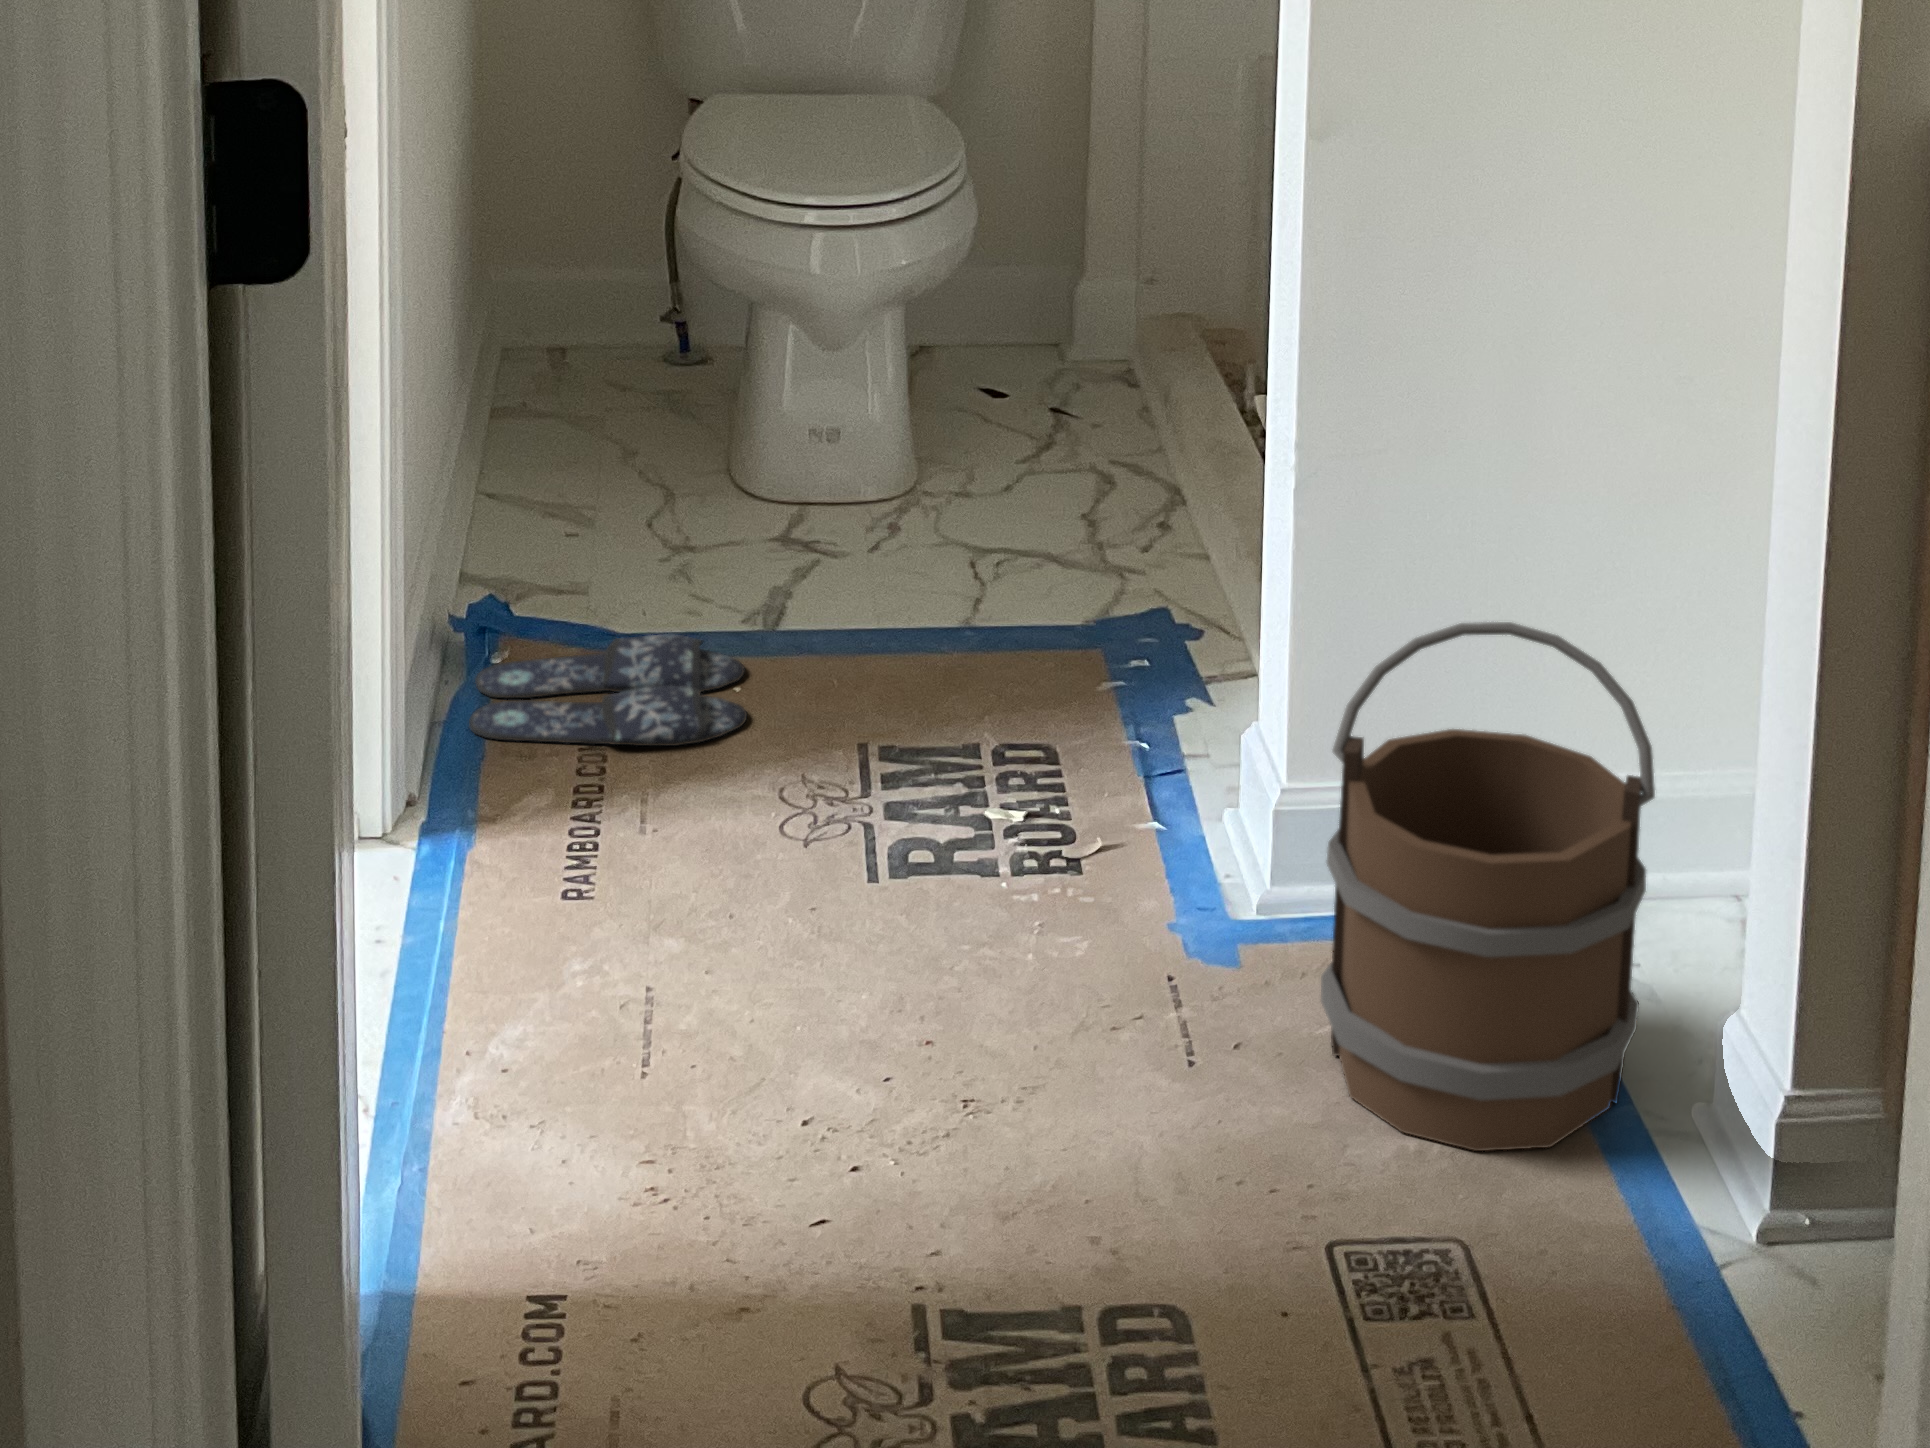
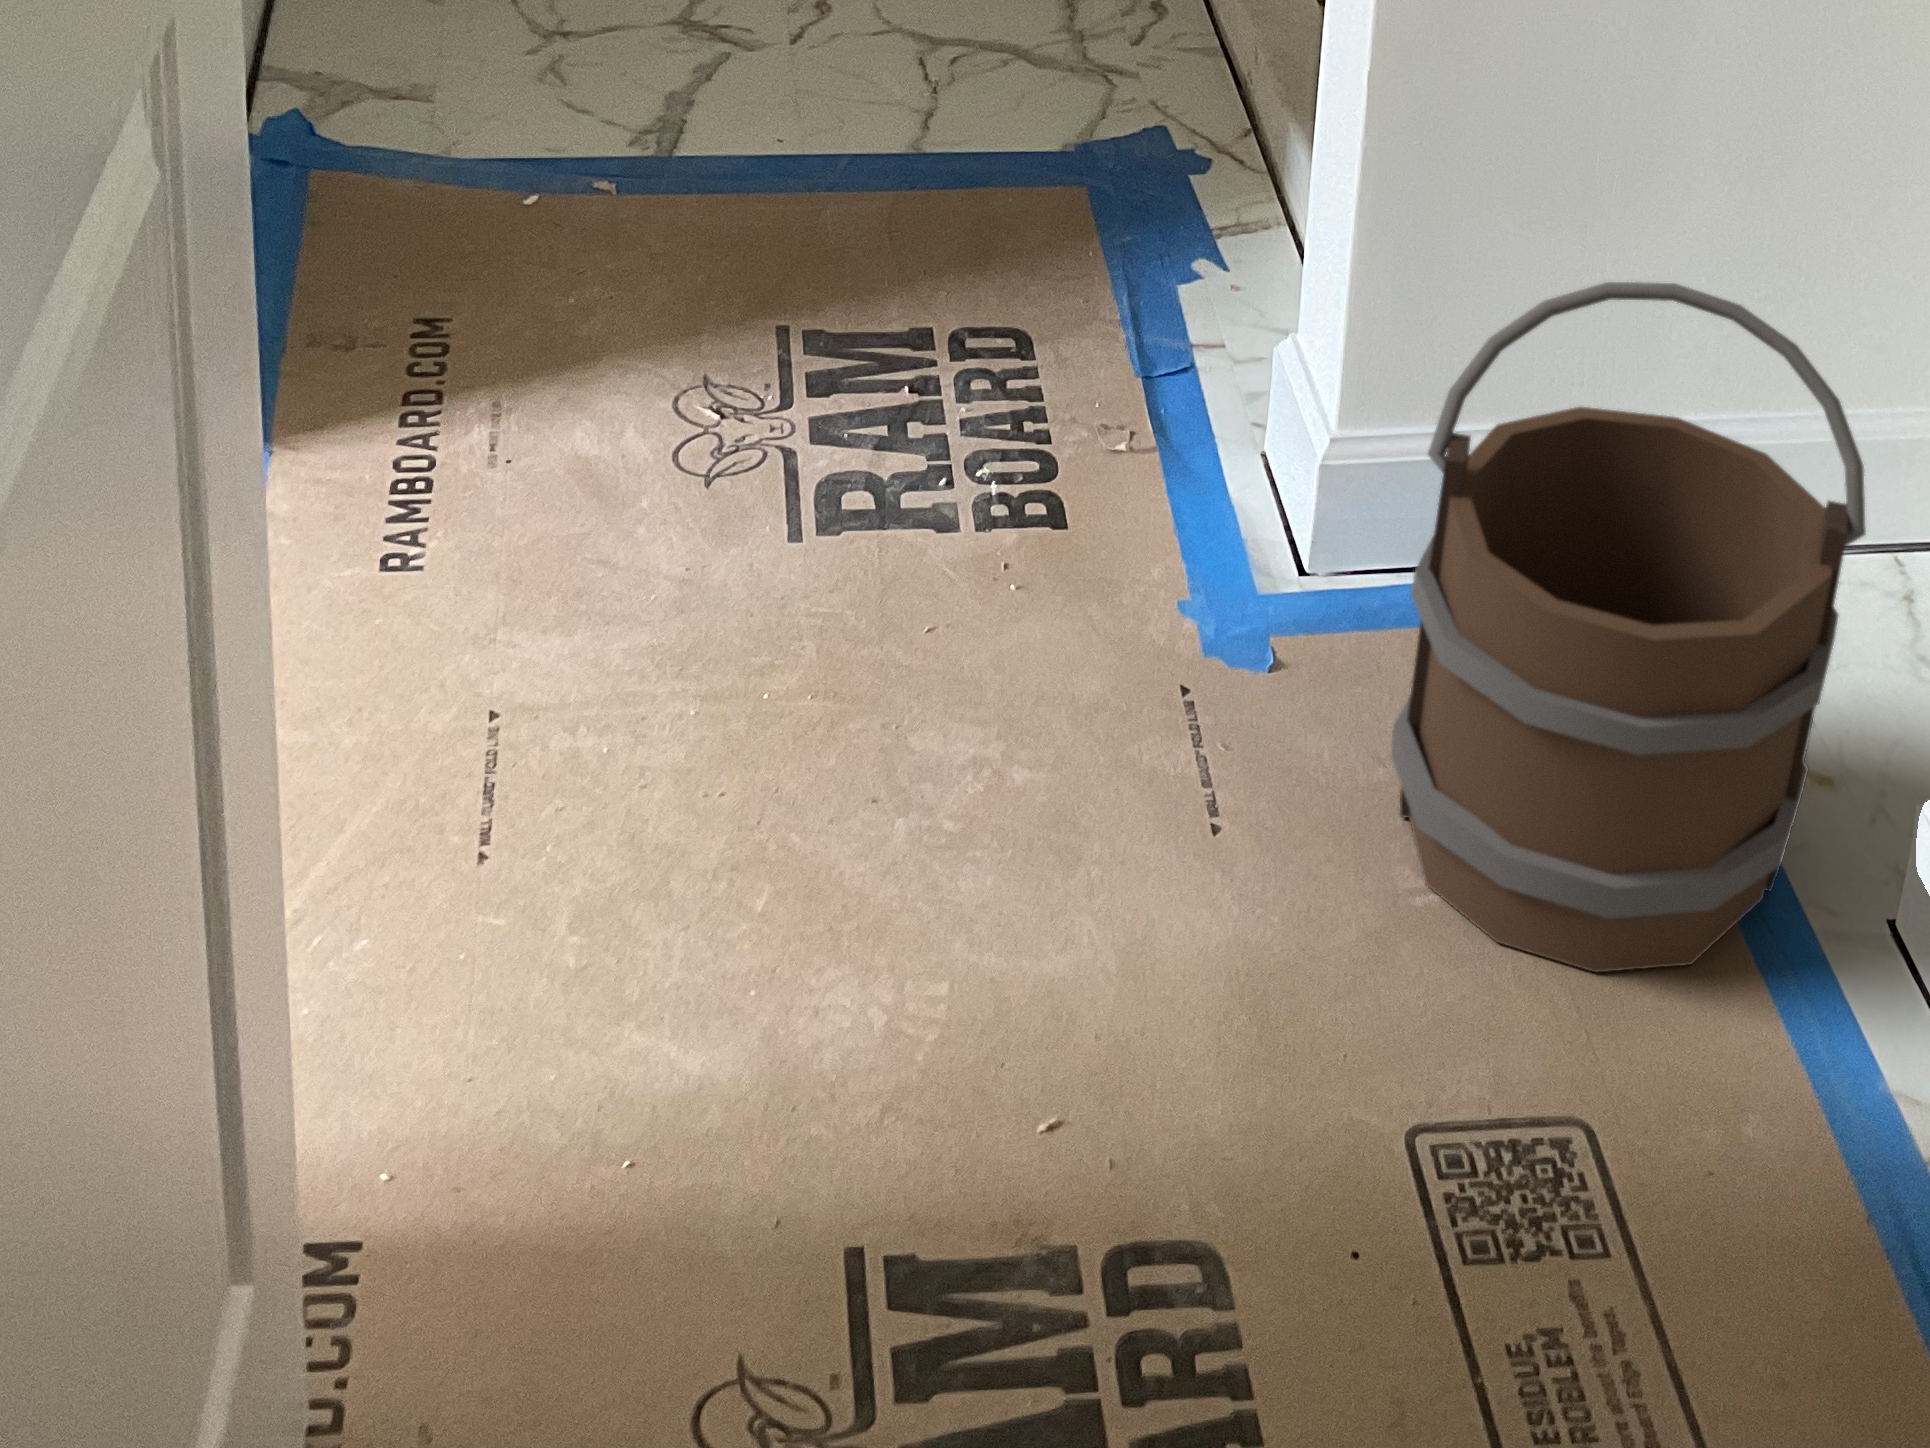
slippers: present [469,634,747,746] -> none [265,164,632,328]

